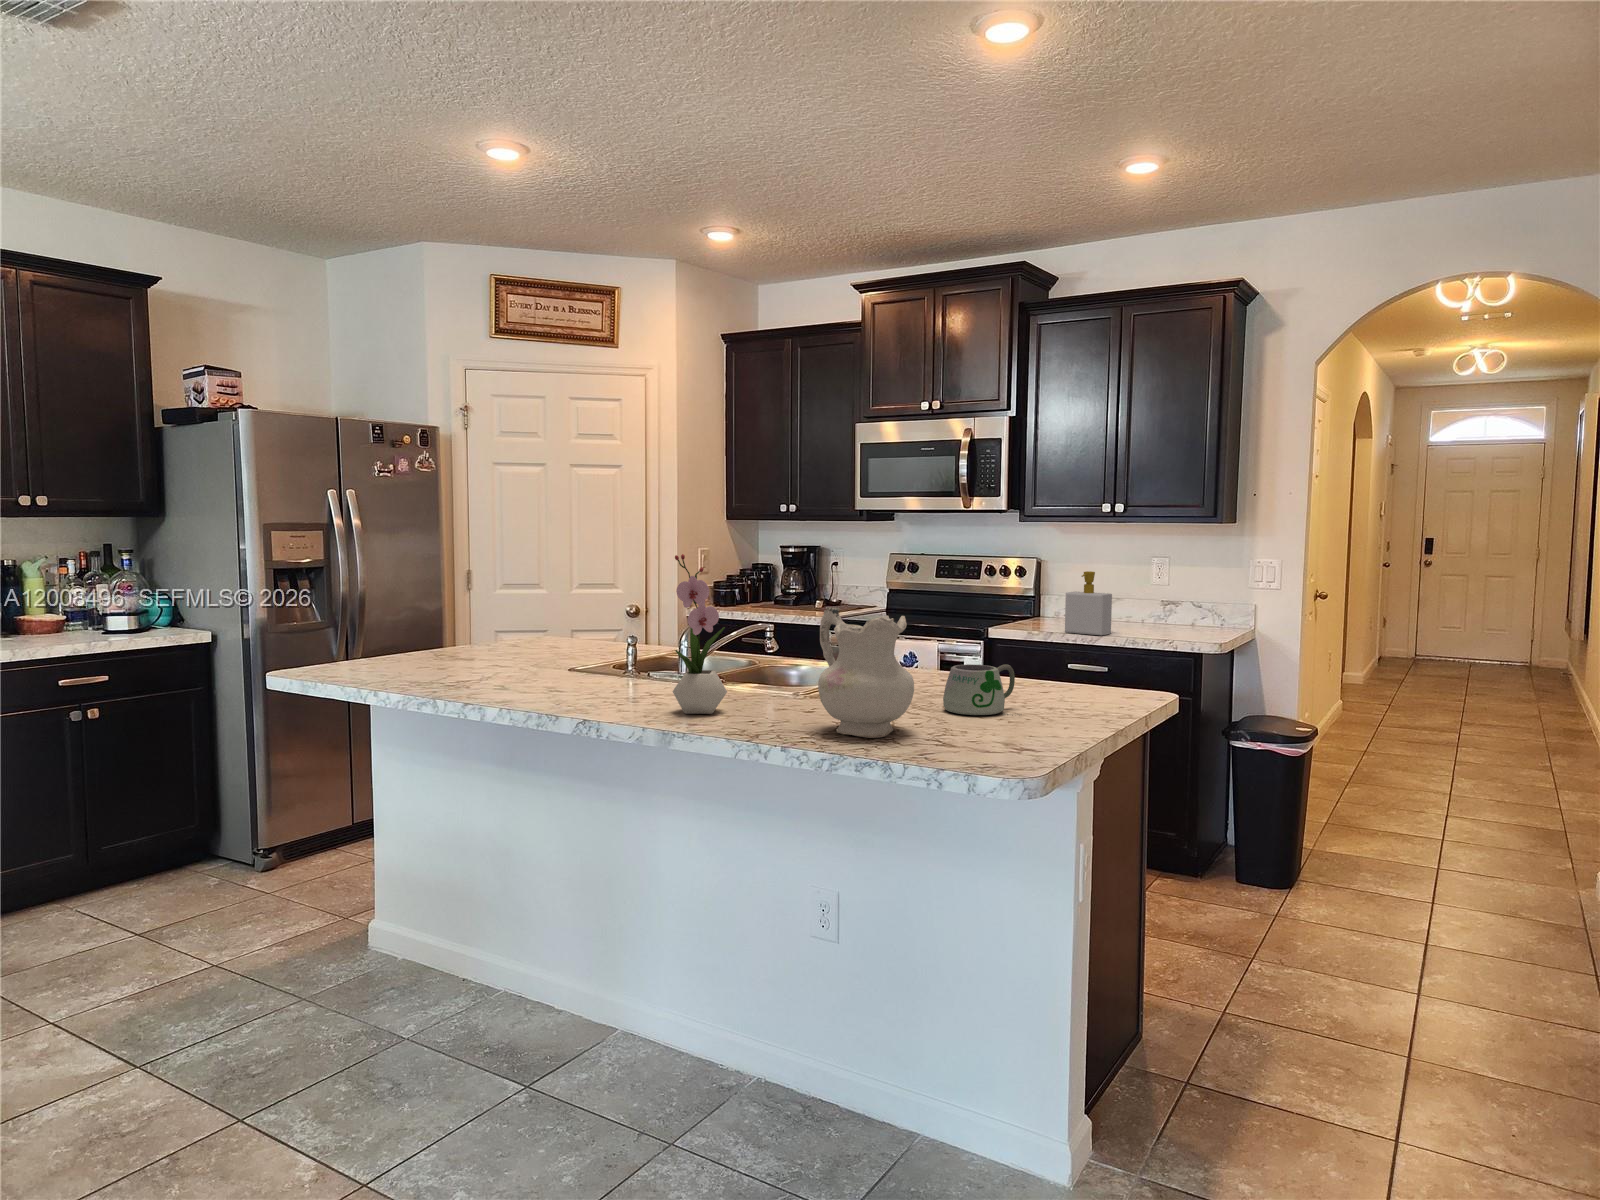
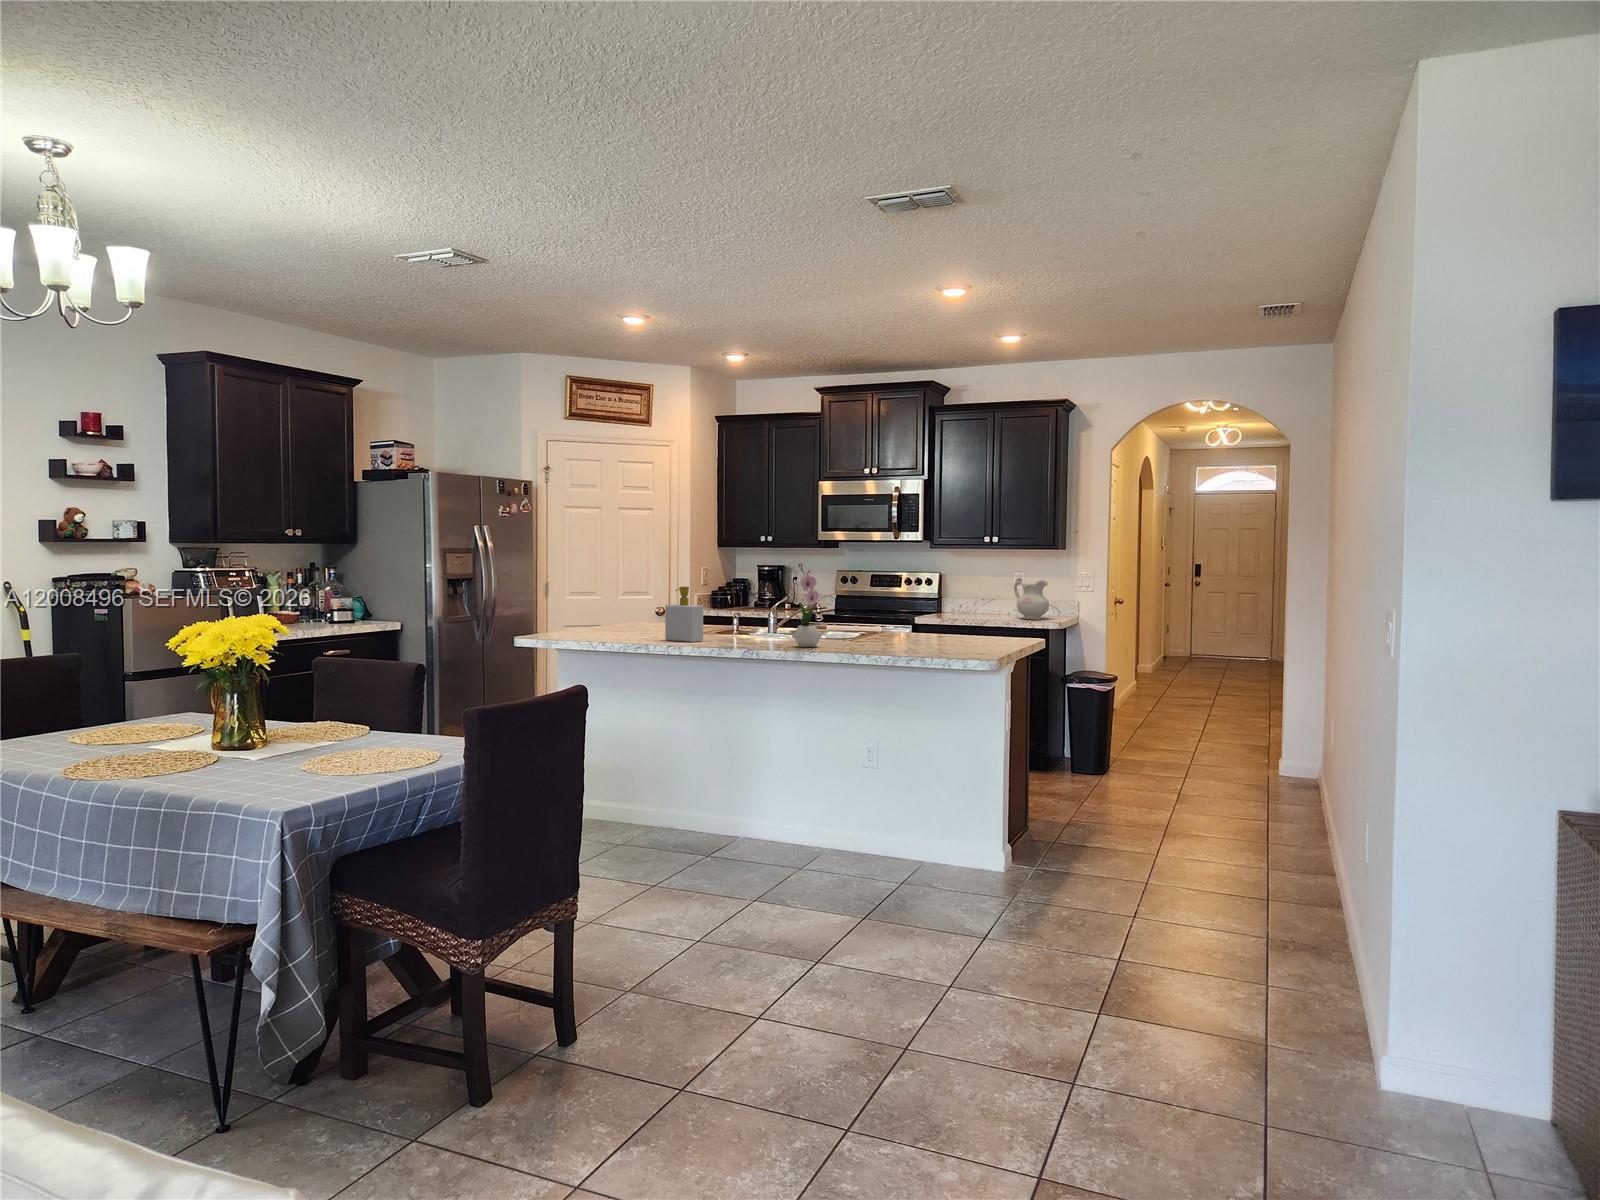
soap bottle: present [1065,571,1112,635] -> present [665,586,703,642]
ceramic pitcher: present [818,607,914,738] -> present [1014,578,1049,620]
mug: present [943,664,1022,715] -> none [930,621,972,646]

